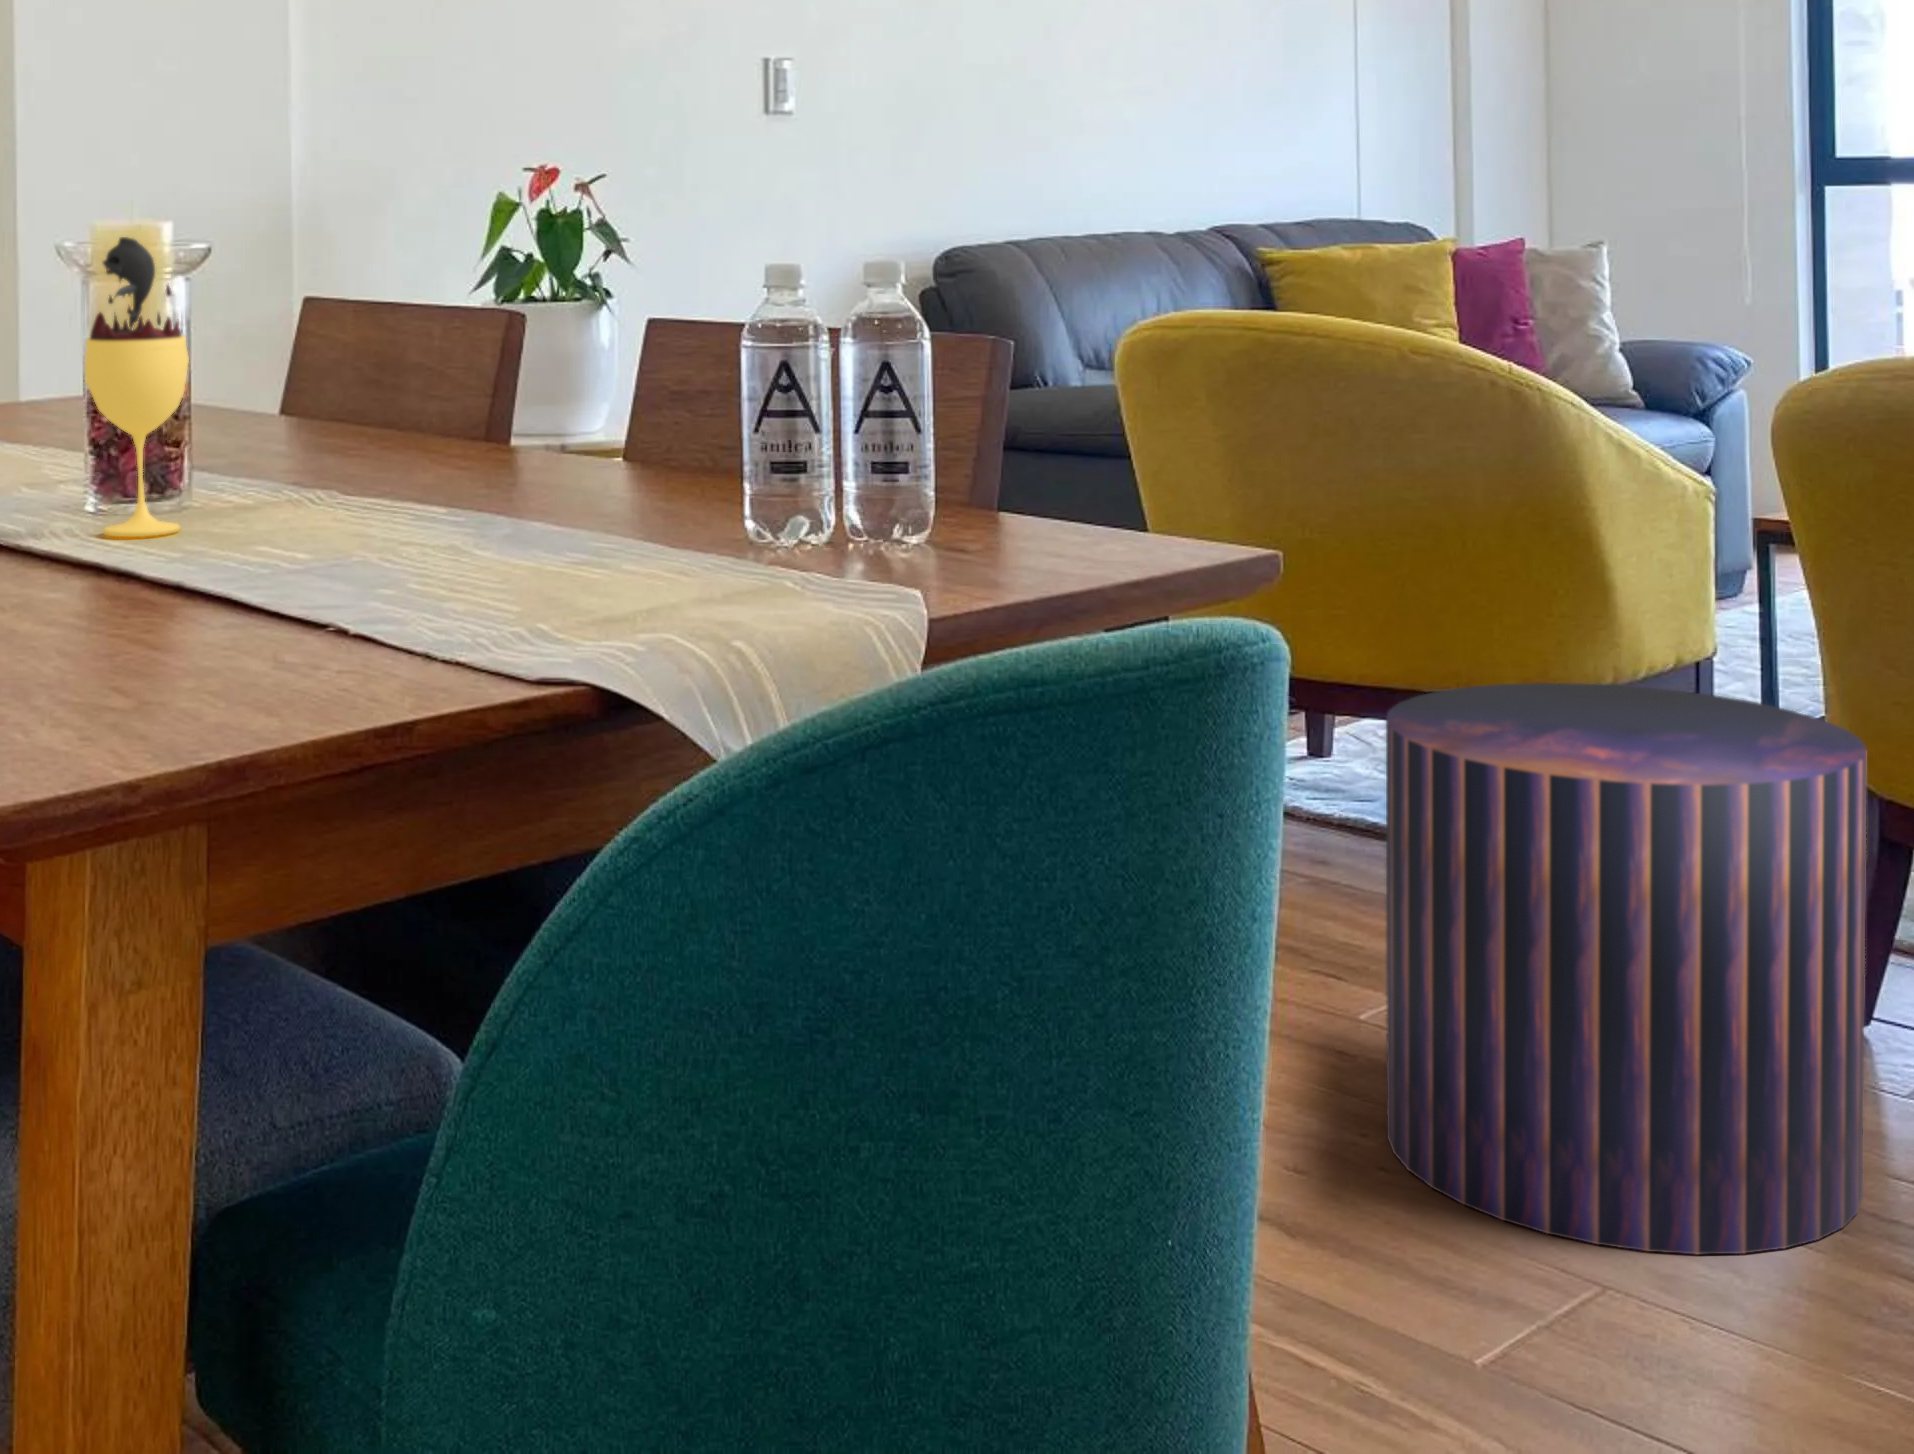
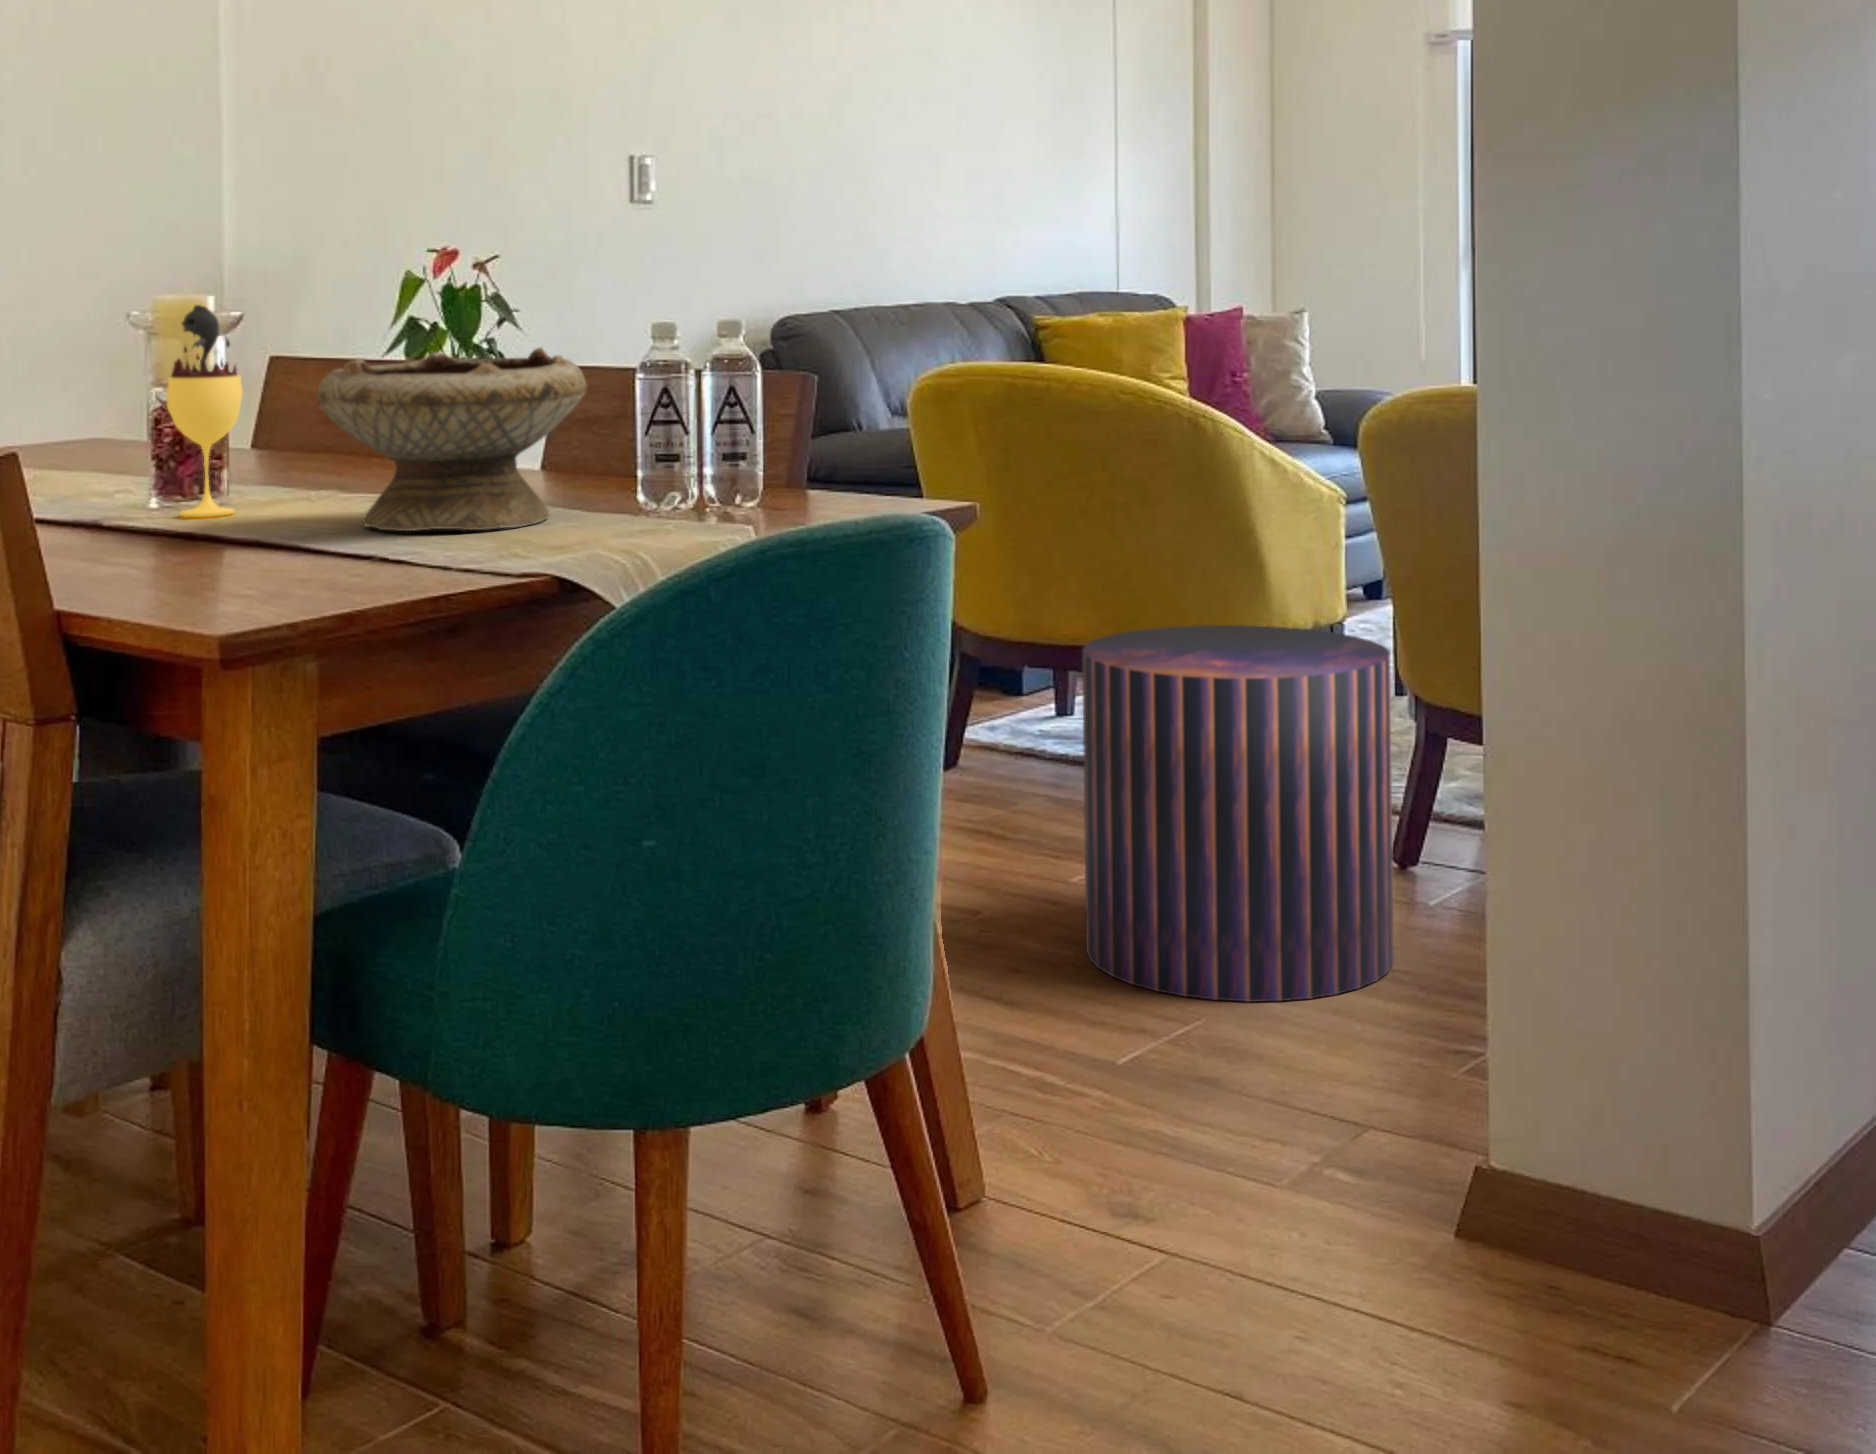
bowl: none [267,298,665,580] -> present [317,347,587,531]

